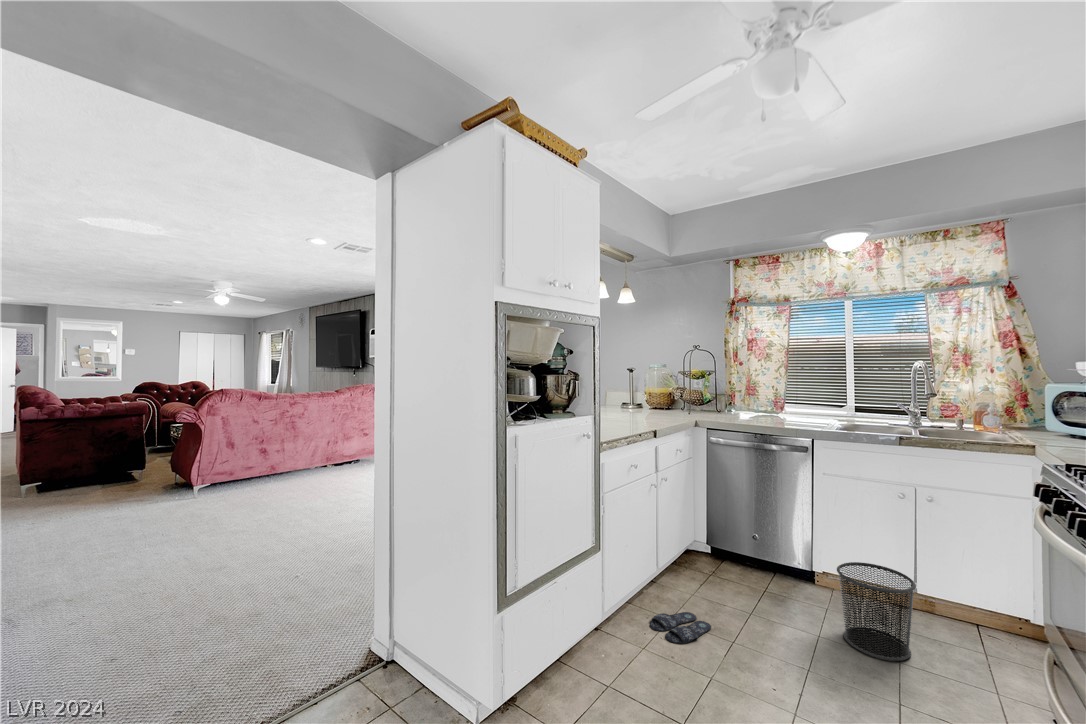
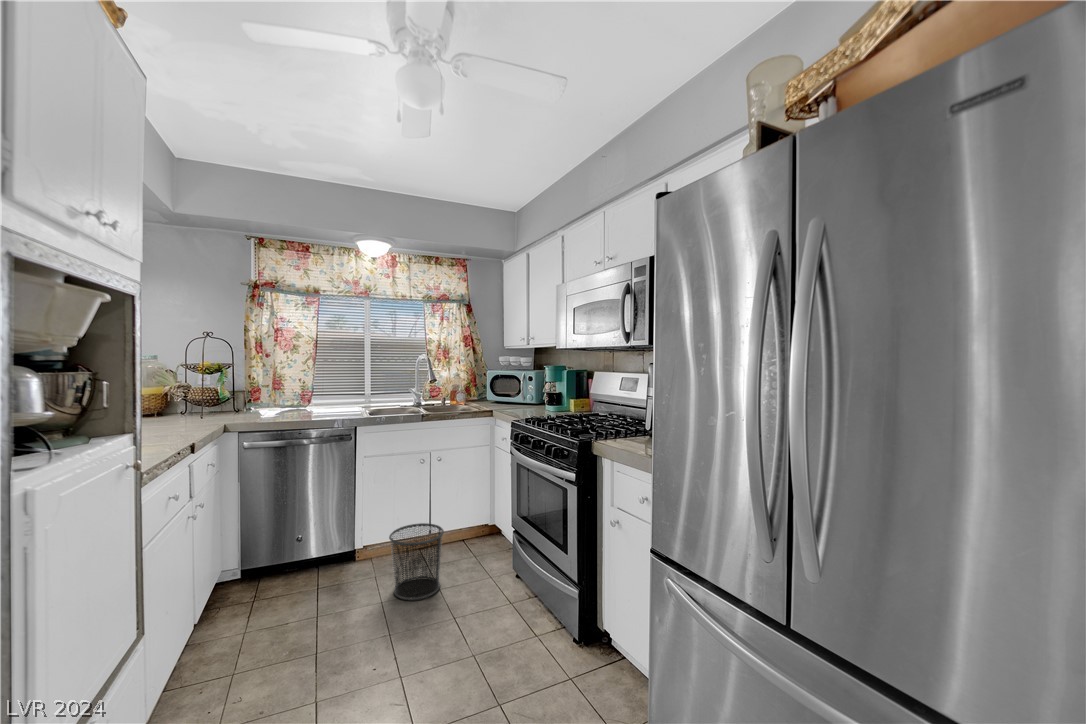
slippers: present [650,612,711,644] -> none [197,652,278,700]

